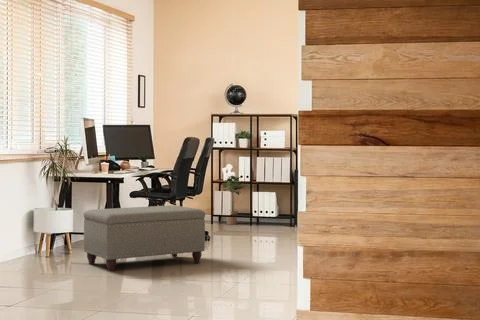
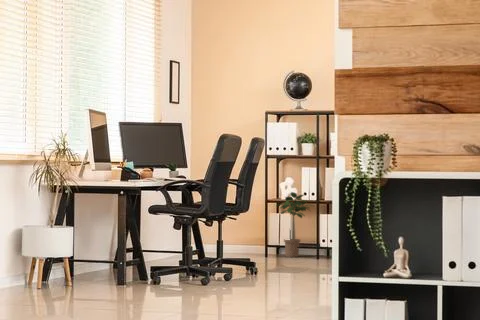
ottoman: present [83,205,205,271] -> none [81,223,245,308]

